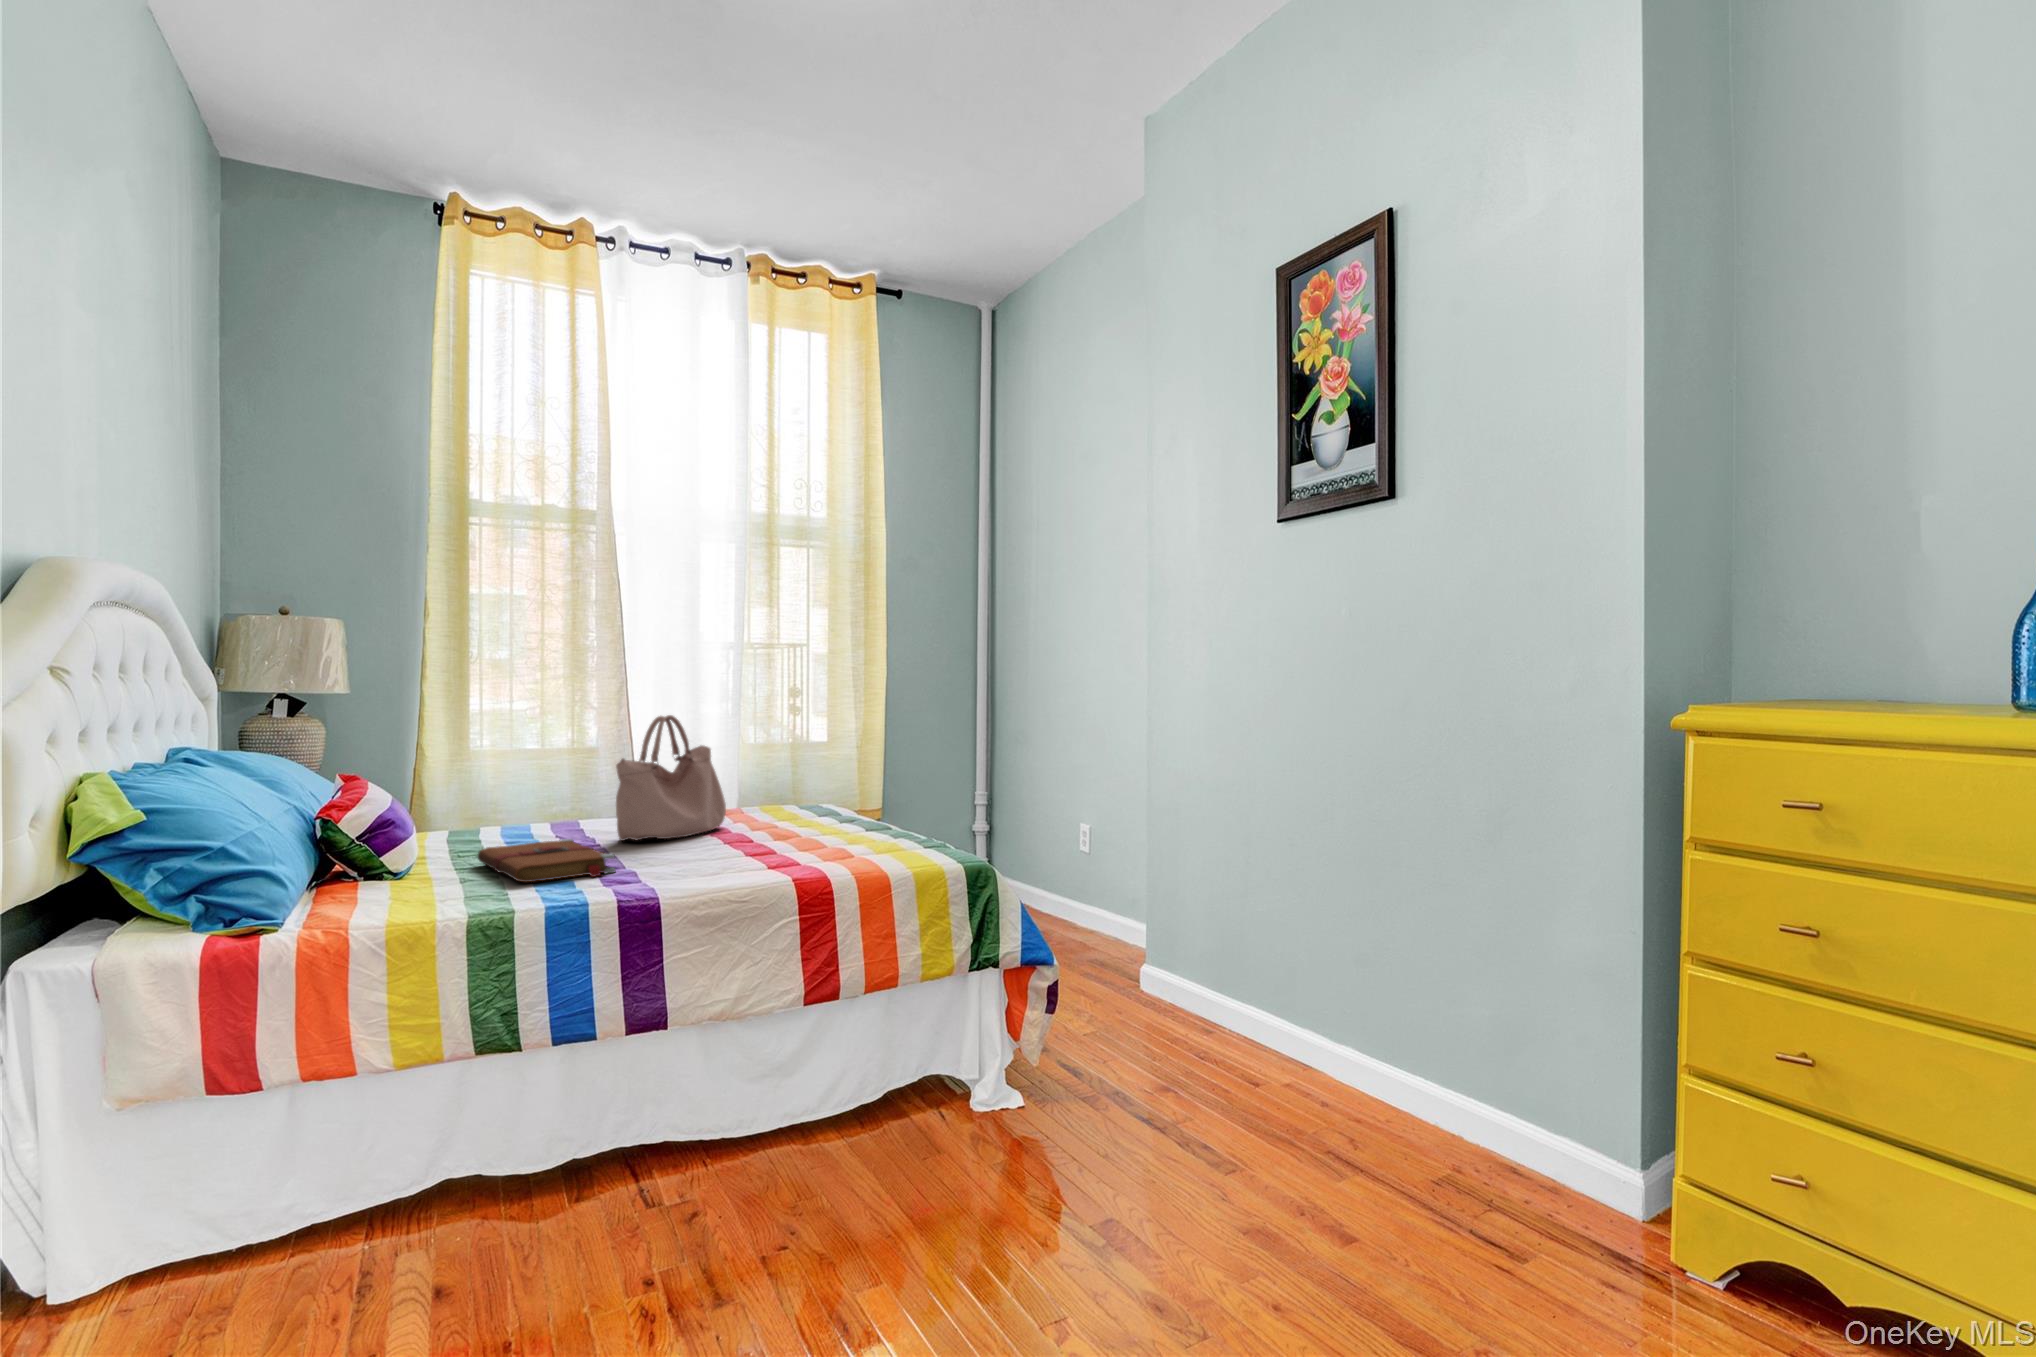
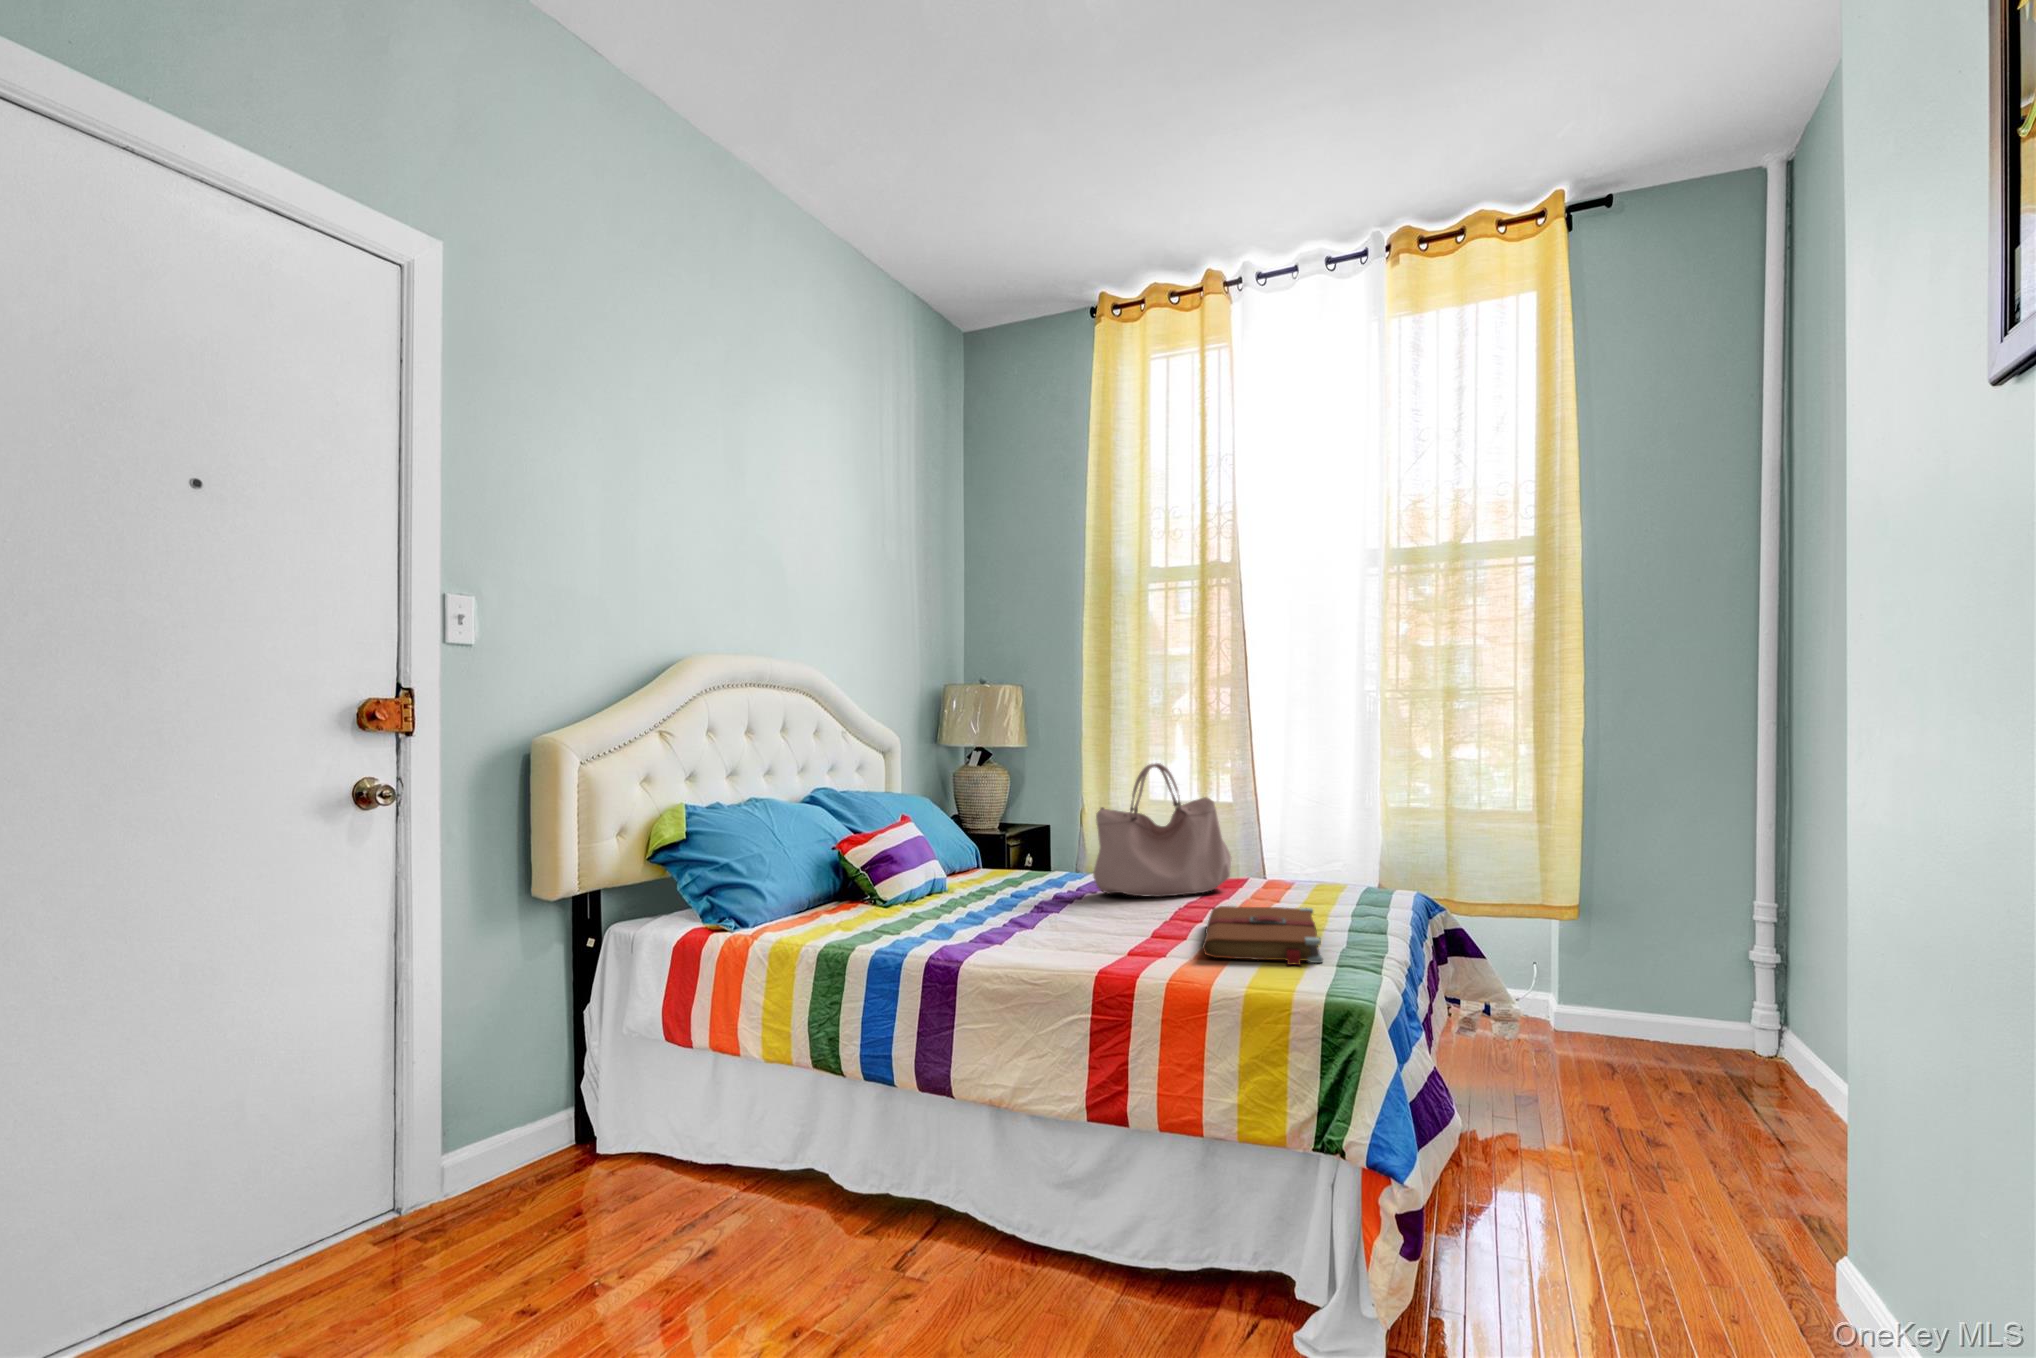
book: present [478,839,616,882] -> present [1202,906,1323,965]

